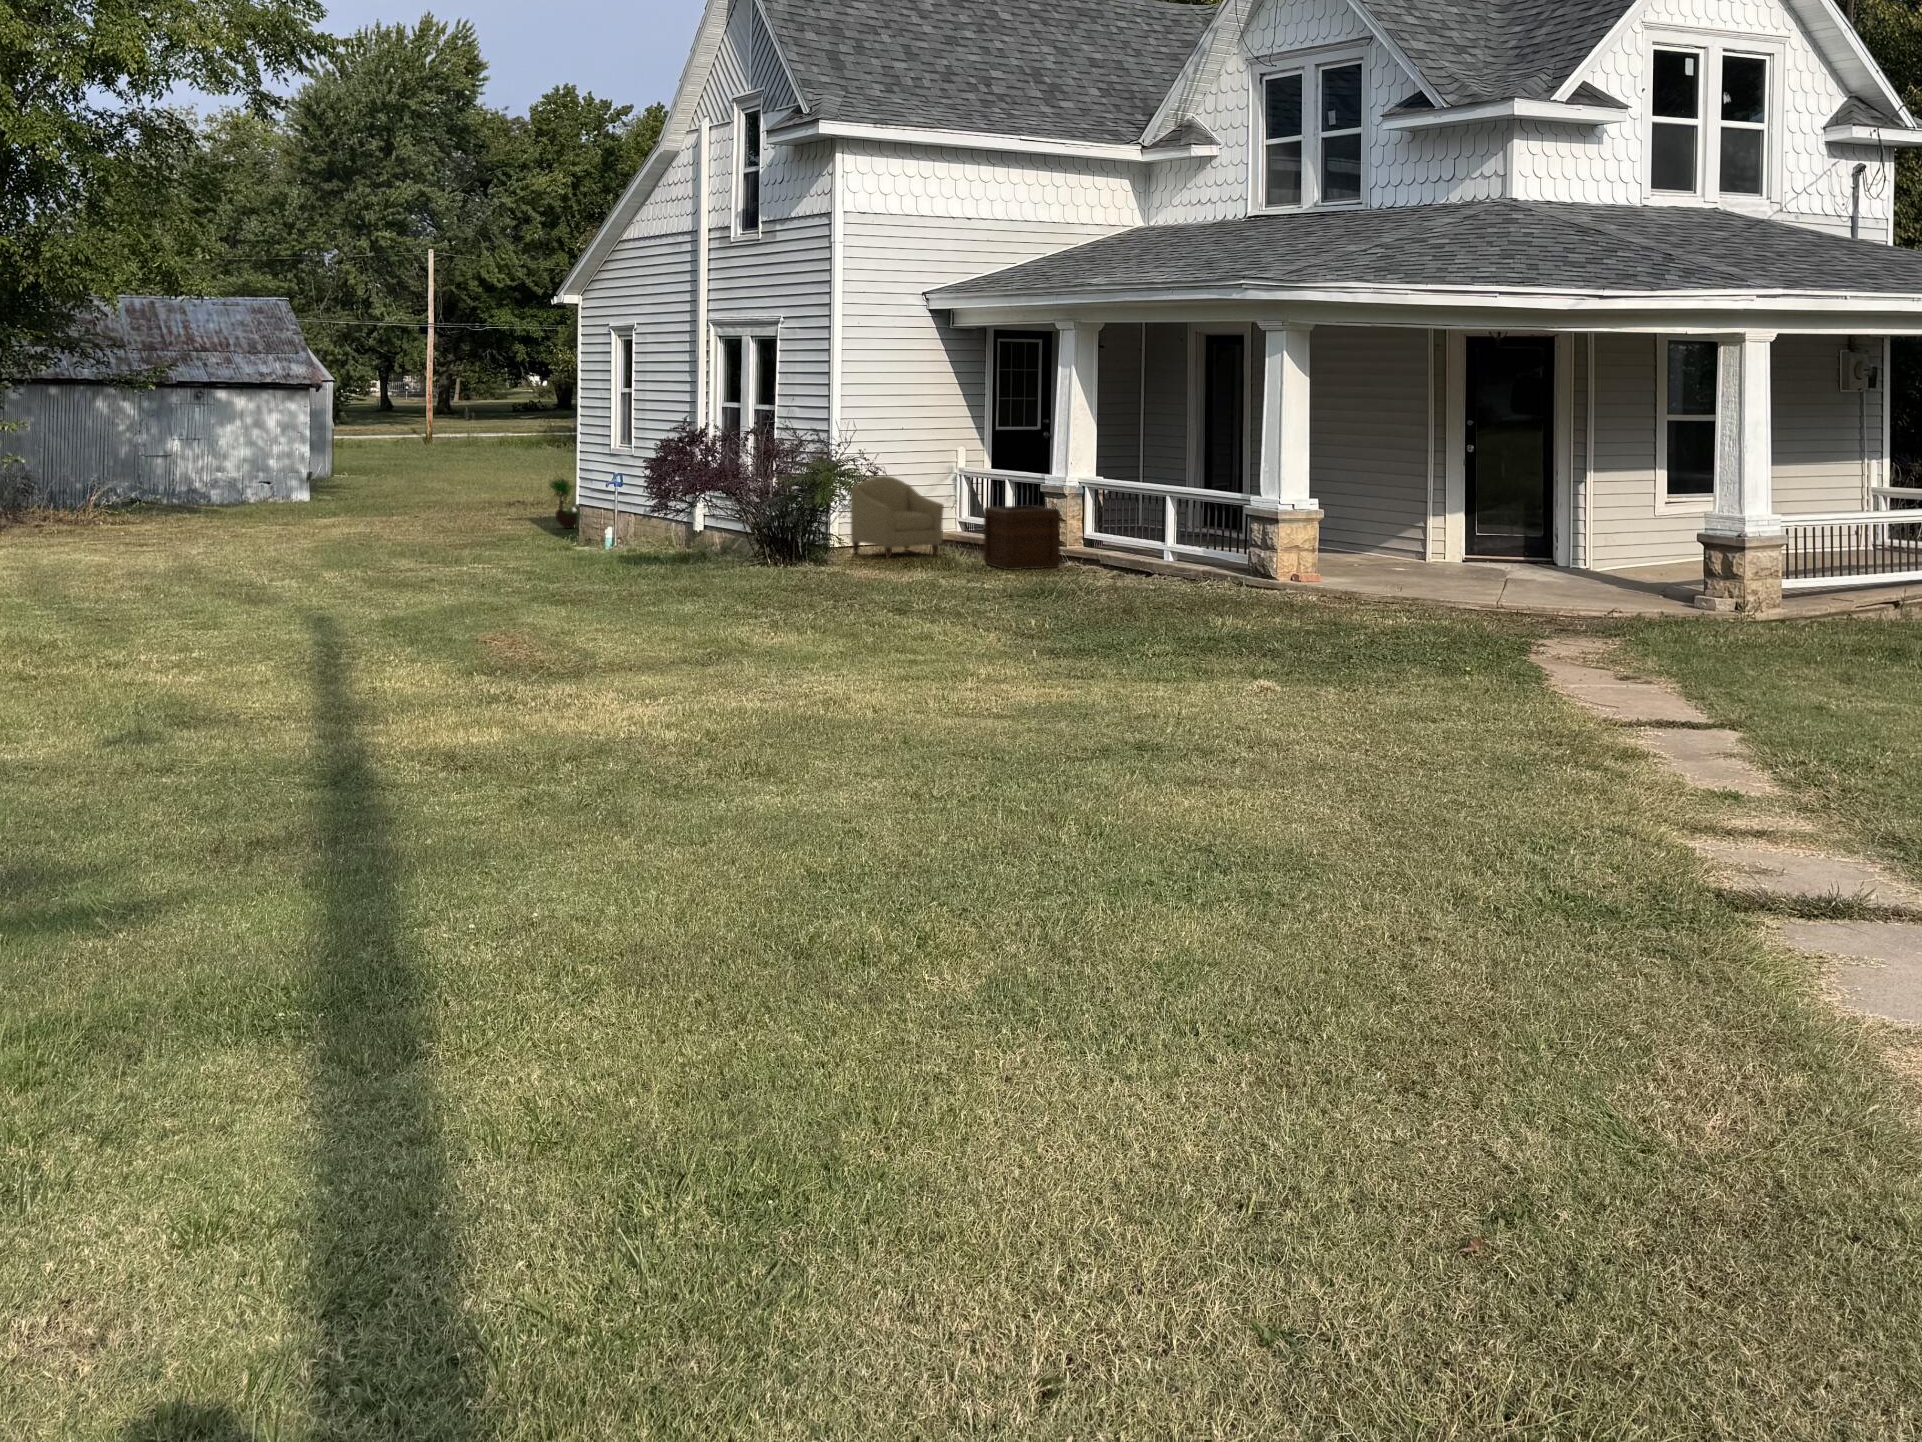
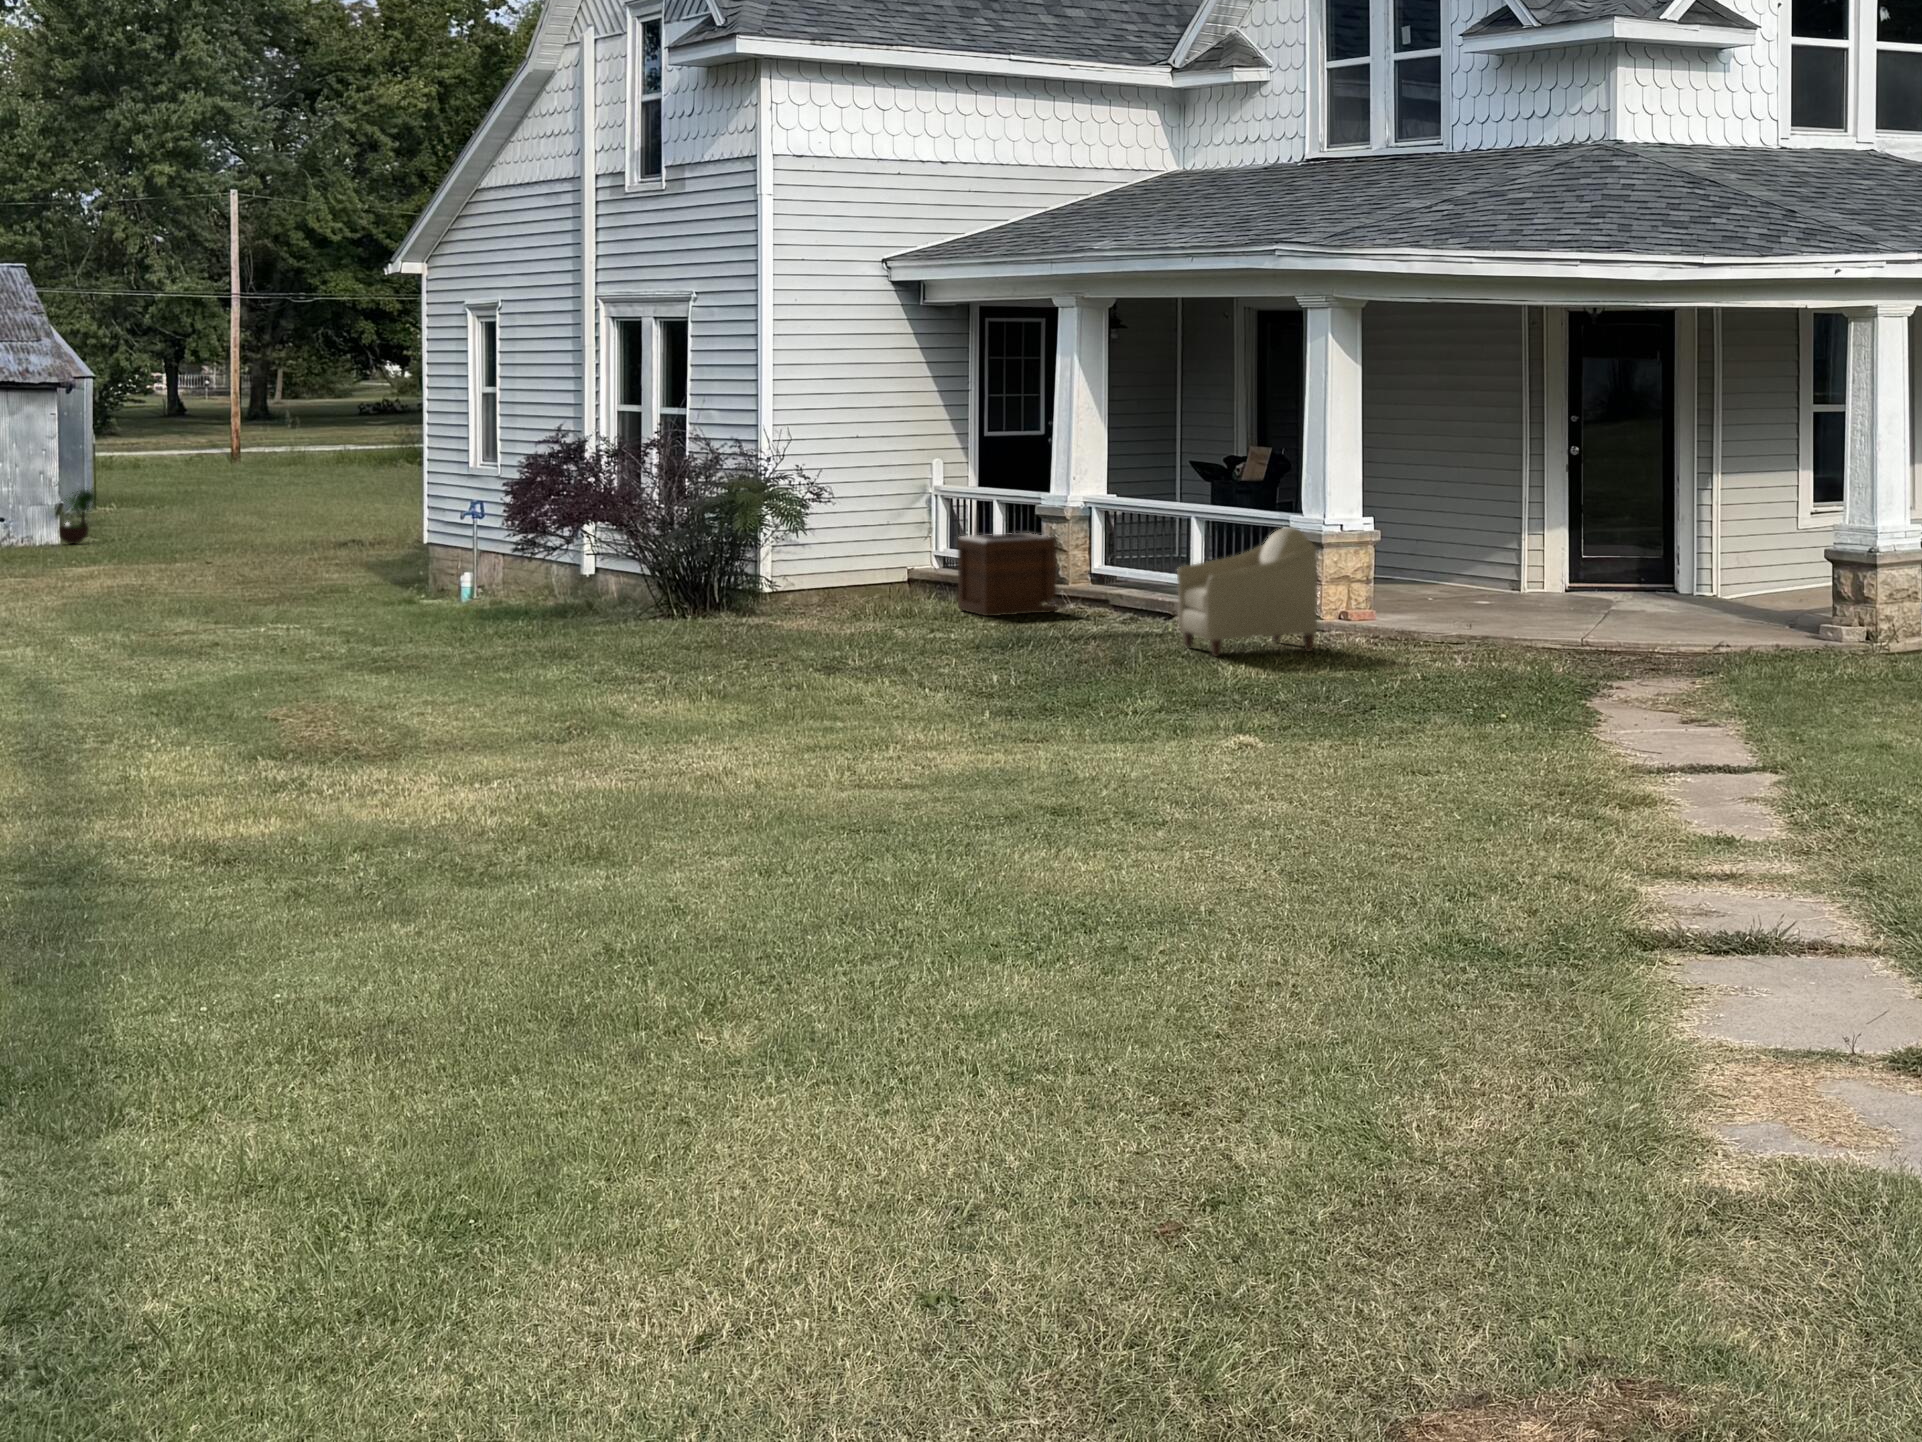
chair: present [851,476,944,558] -> present [1177,527,1317,657]
potted tree: present [550,478,578,528] -> present [59,490,96,544]

